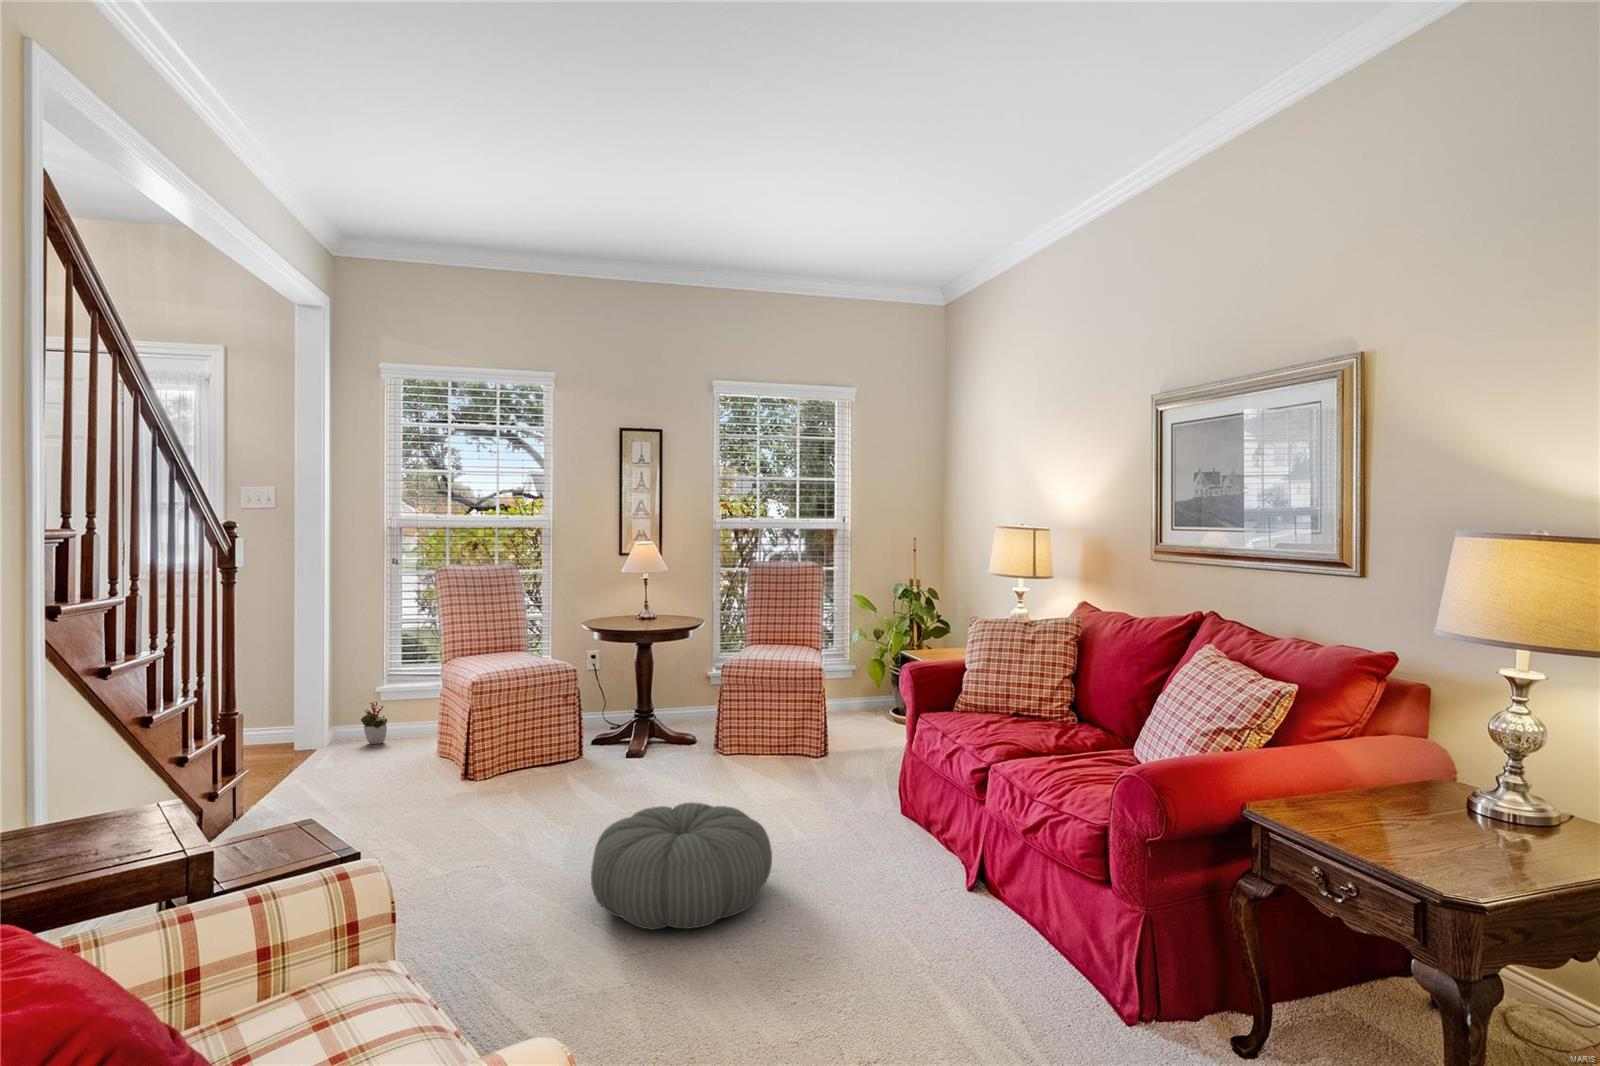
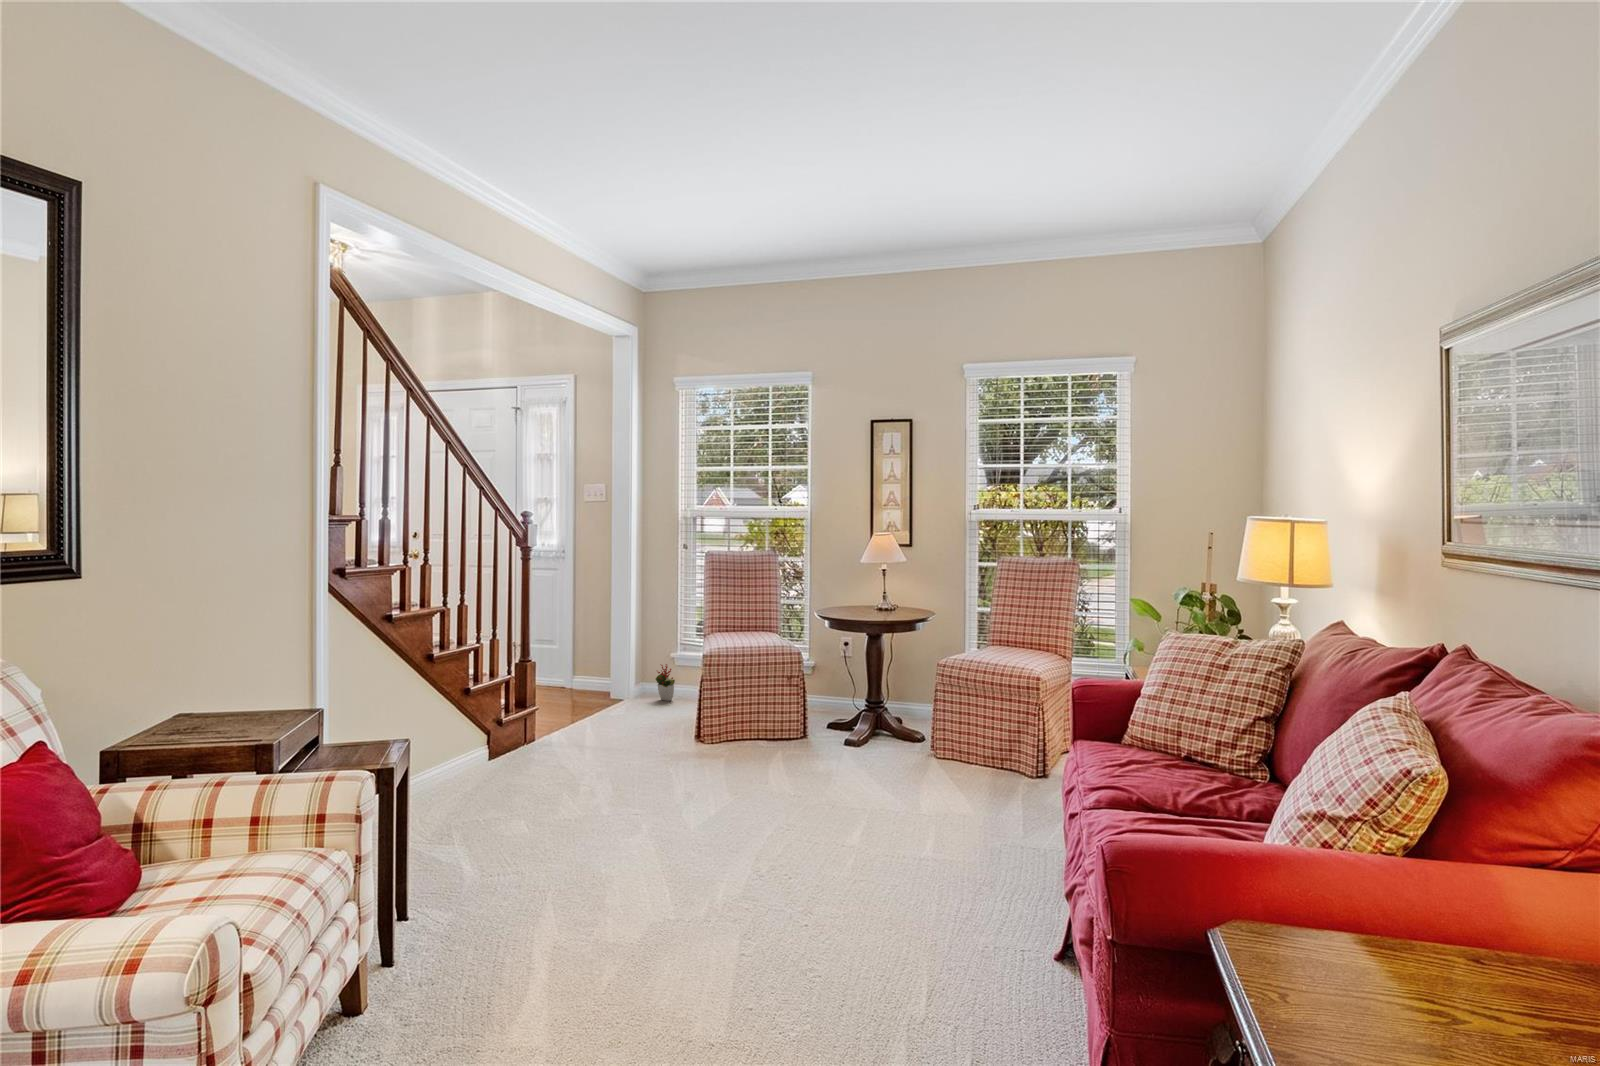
pouf: present [591,802,772,929] -> none [670,788,850,912]

